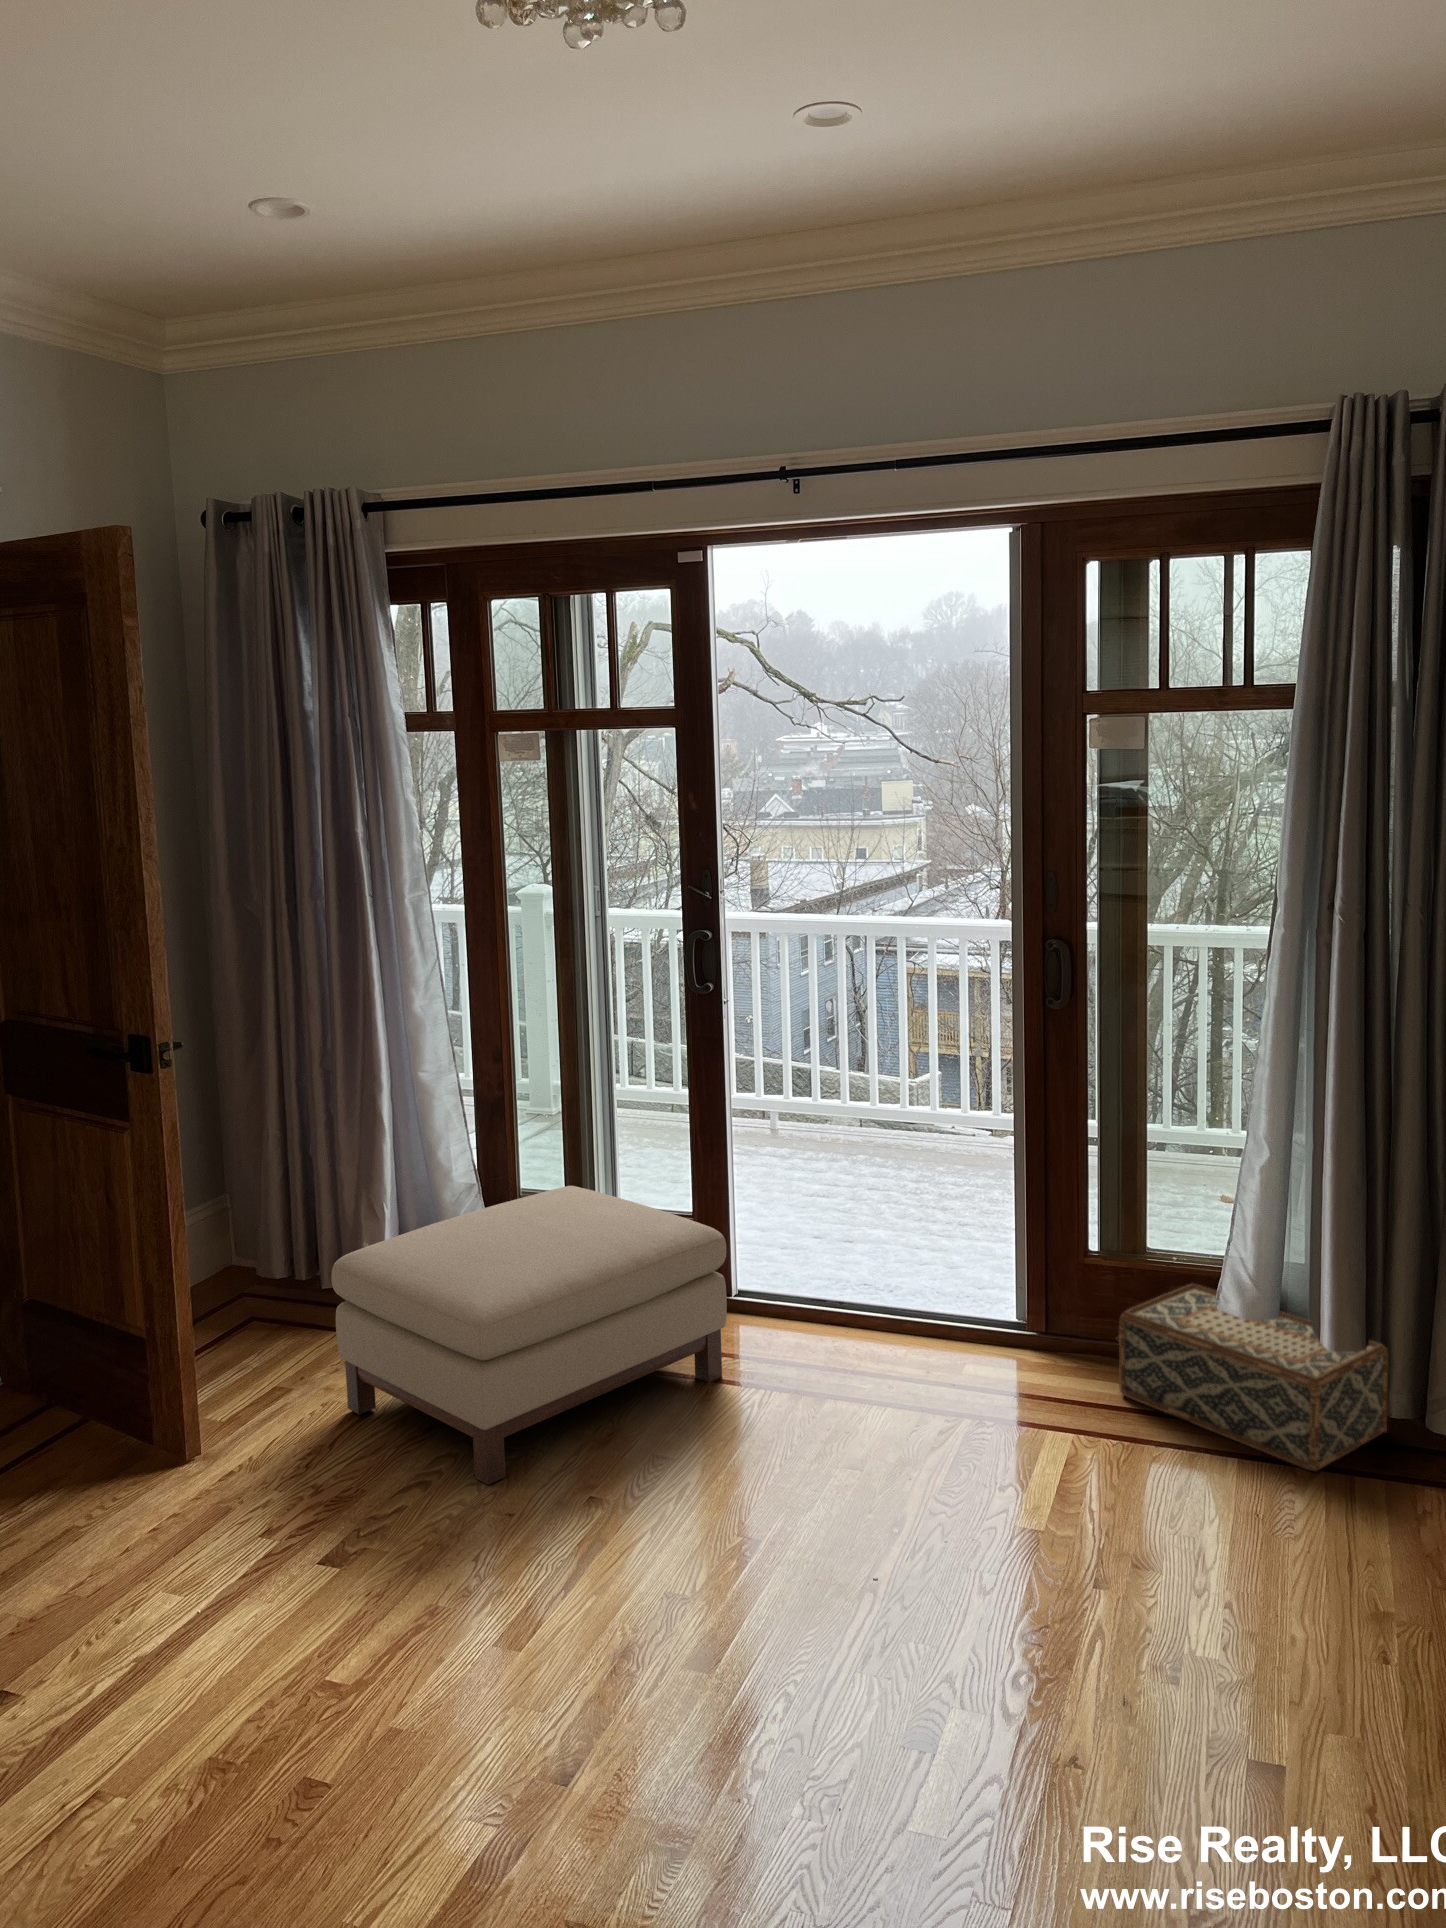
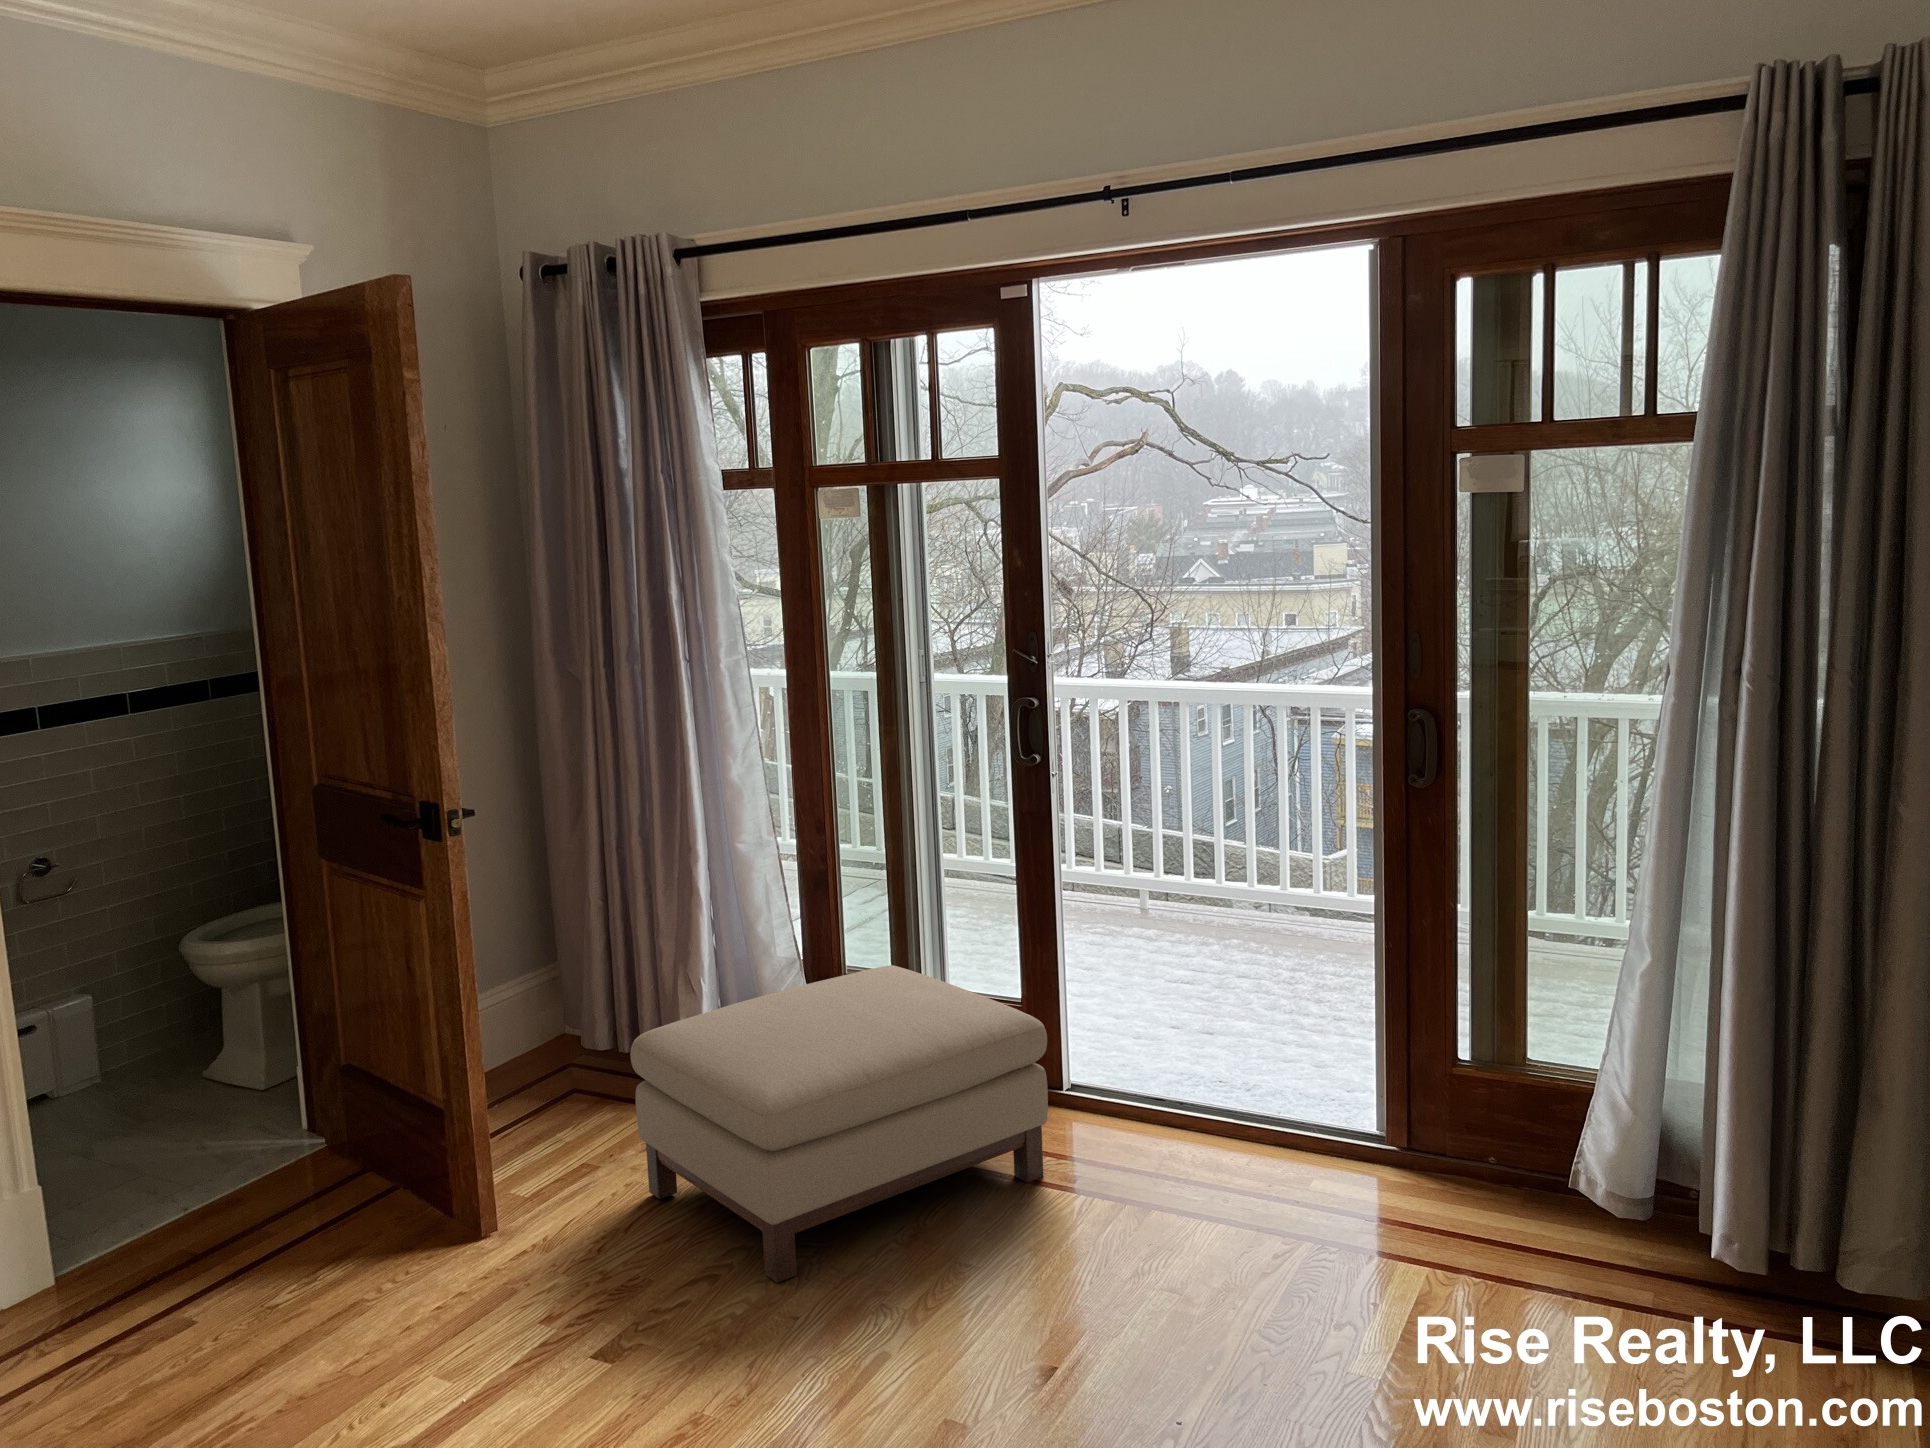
woven basket: present [1119,1284,1388,1471] -> none [1485,1097,1802,1323]

